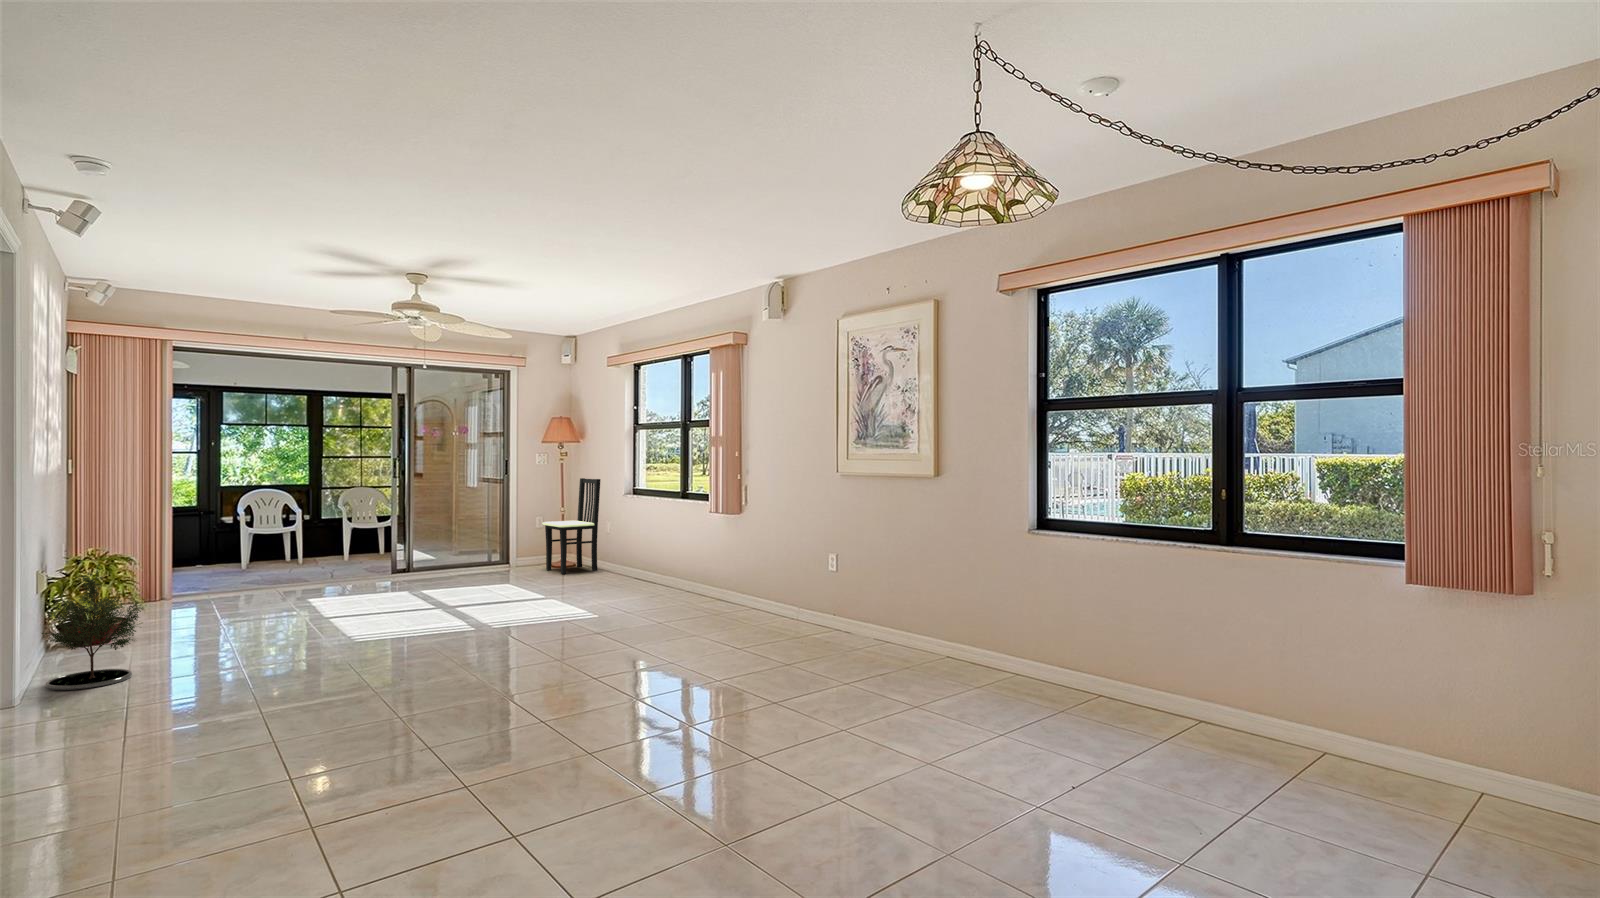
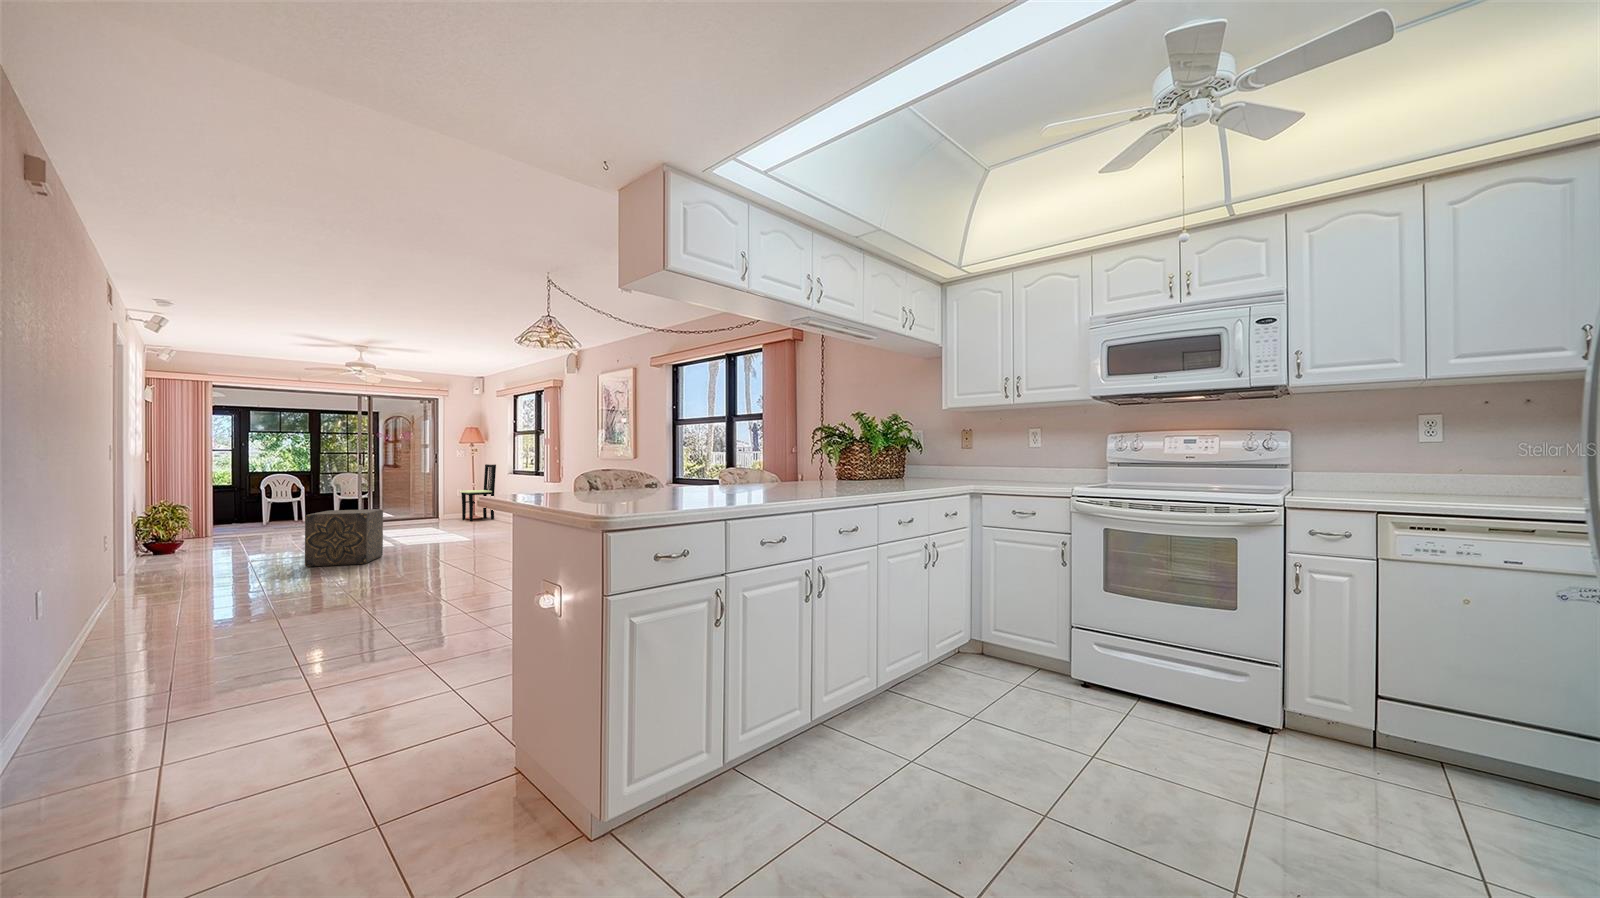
potted tree: present [42,564,143,690] -> none [136,504,197,568]
ottoman: none [347,577,478,700] -> present [305,509,383,567]

